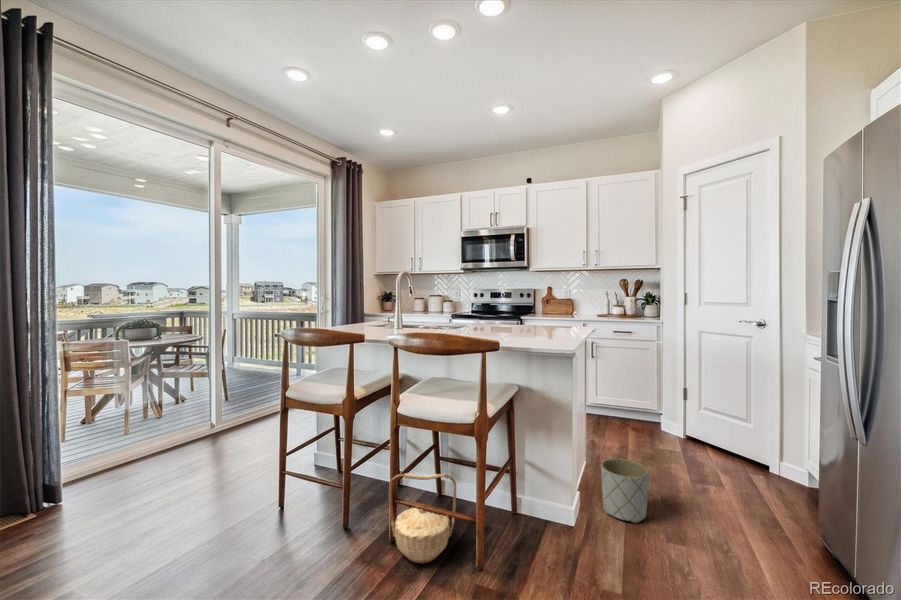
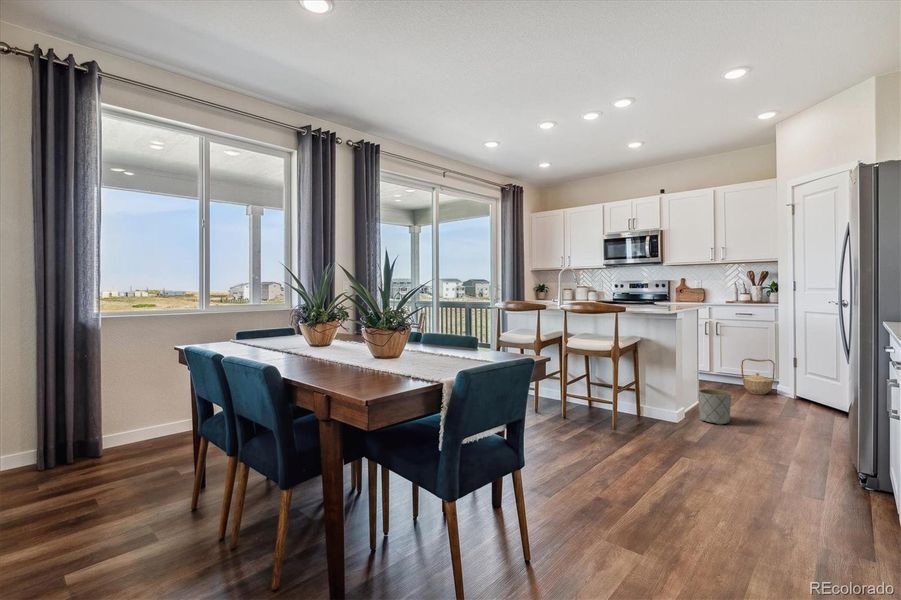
basket: present [389,473,456,563] -> present [741,358,775,395]

